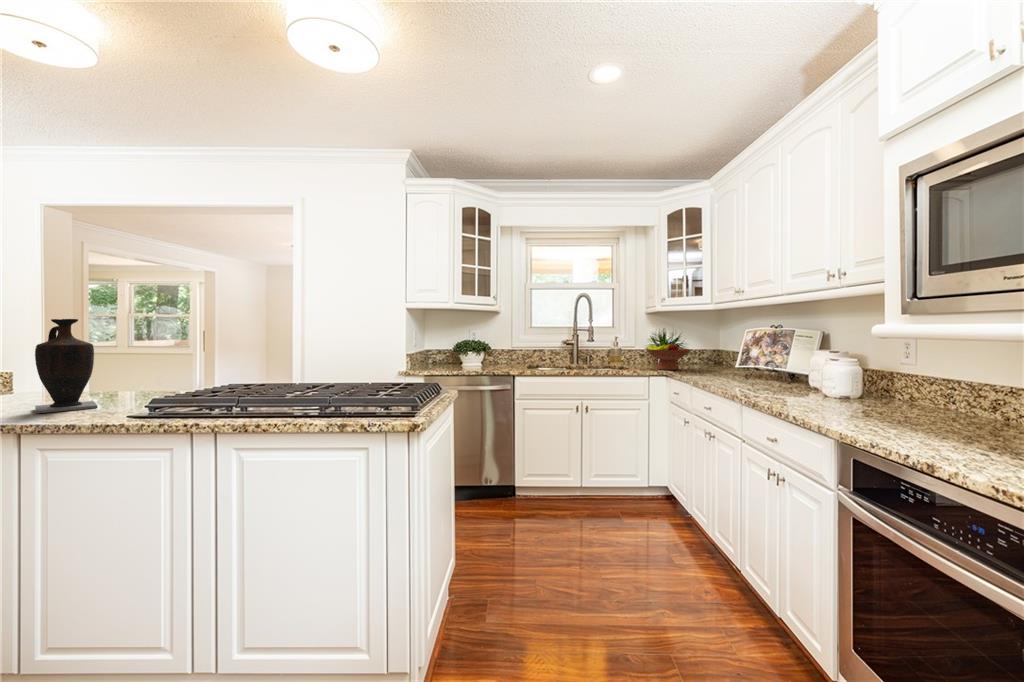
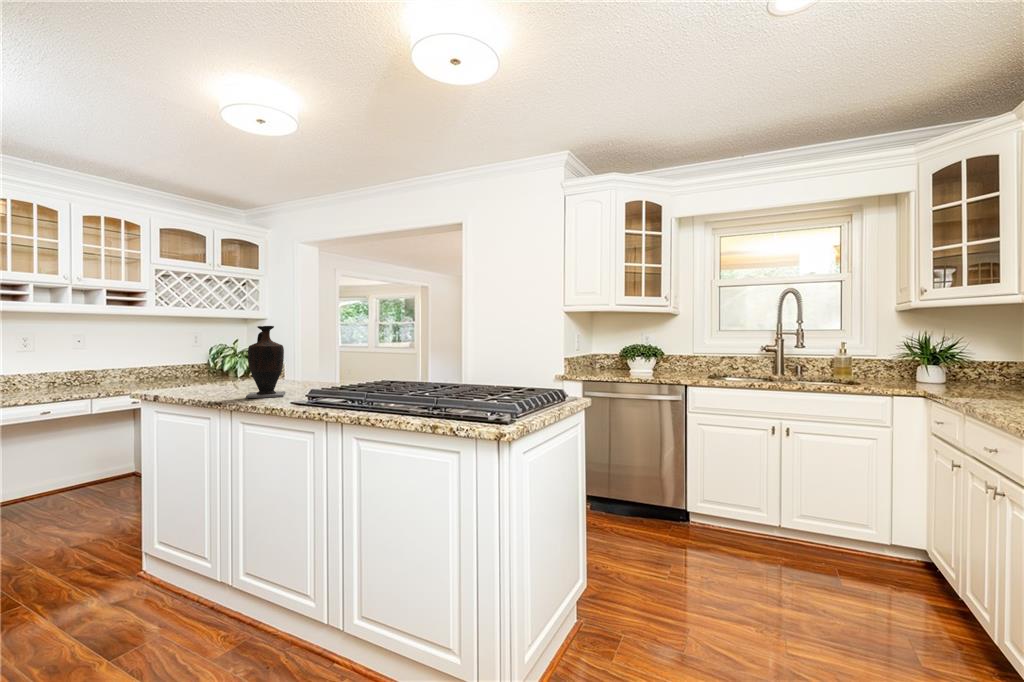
fruit bowl: present [646,342,690,370] -> none [887,347,970,390]

